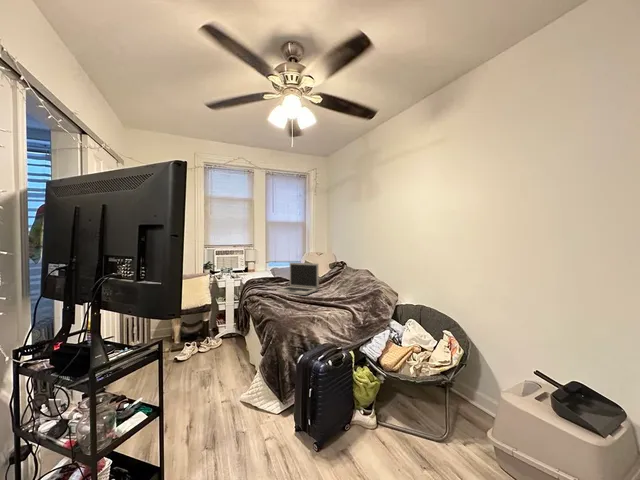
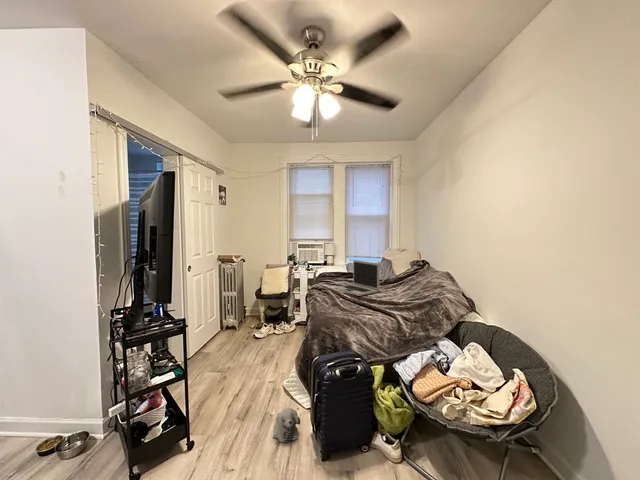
plush toy: none [252,415,285,453] -> present [273,408,300,443]

